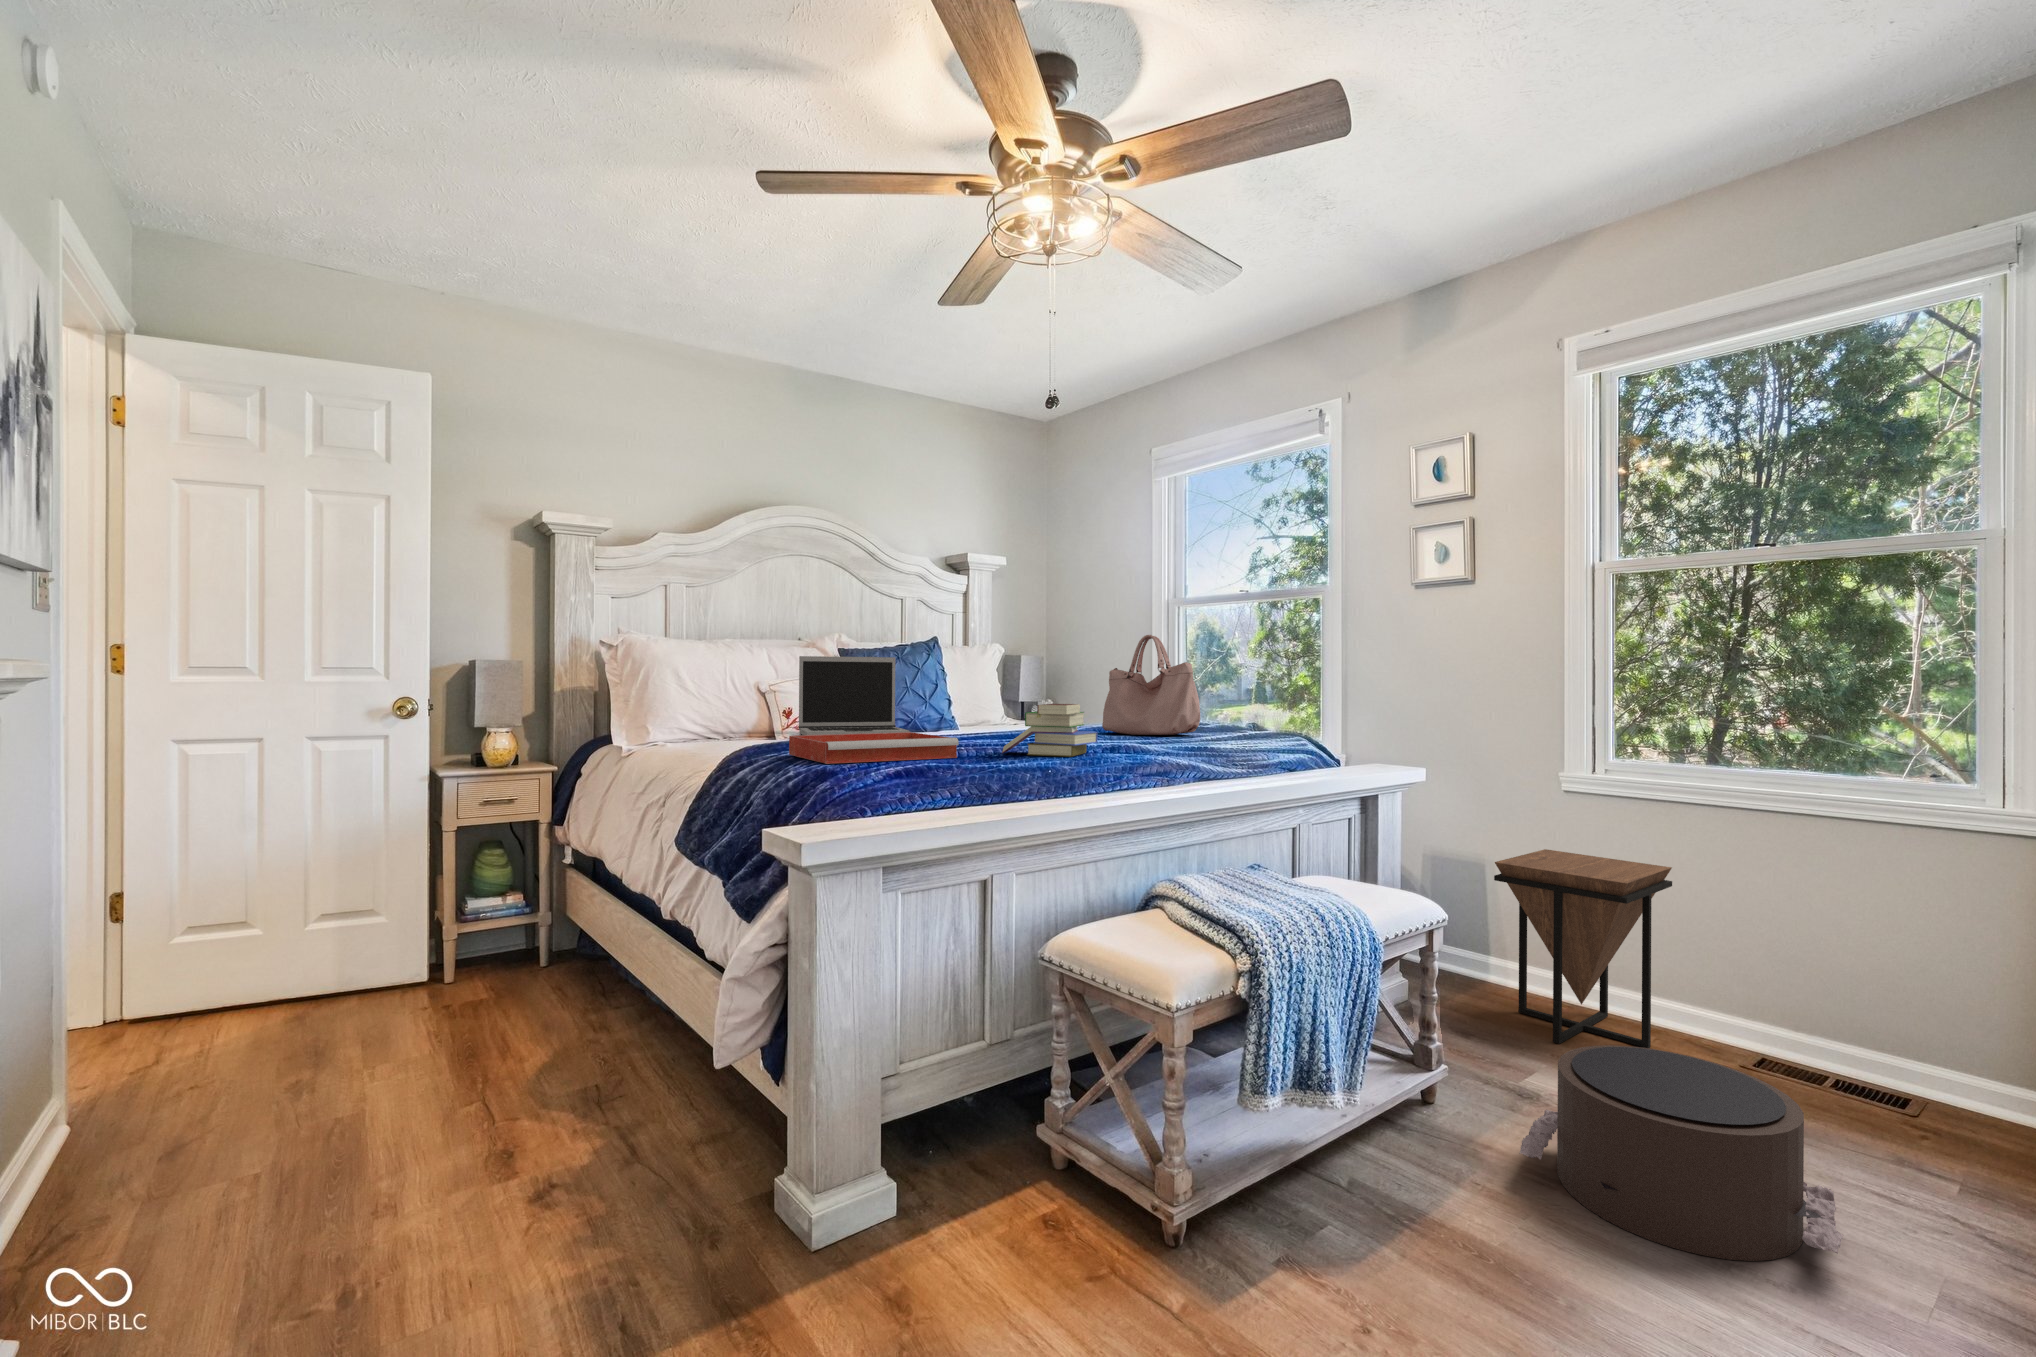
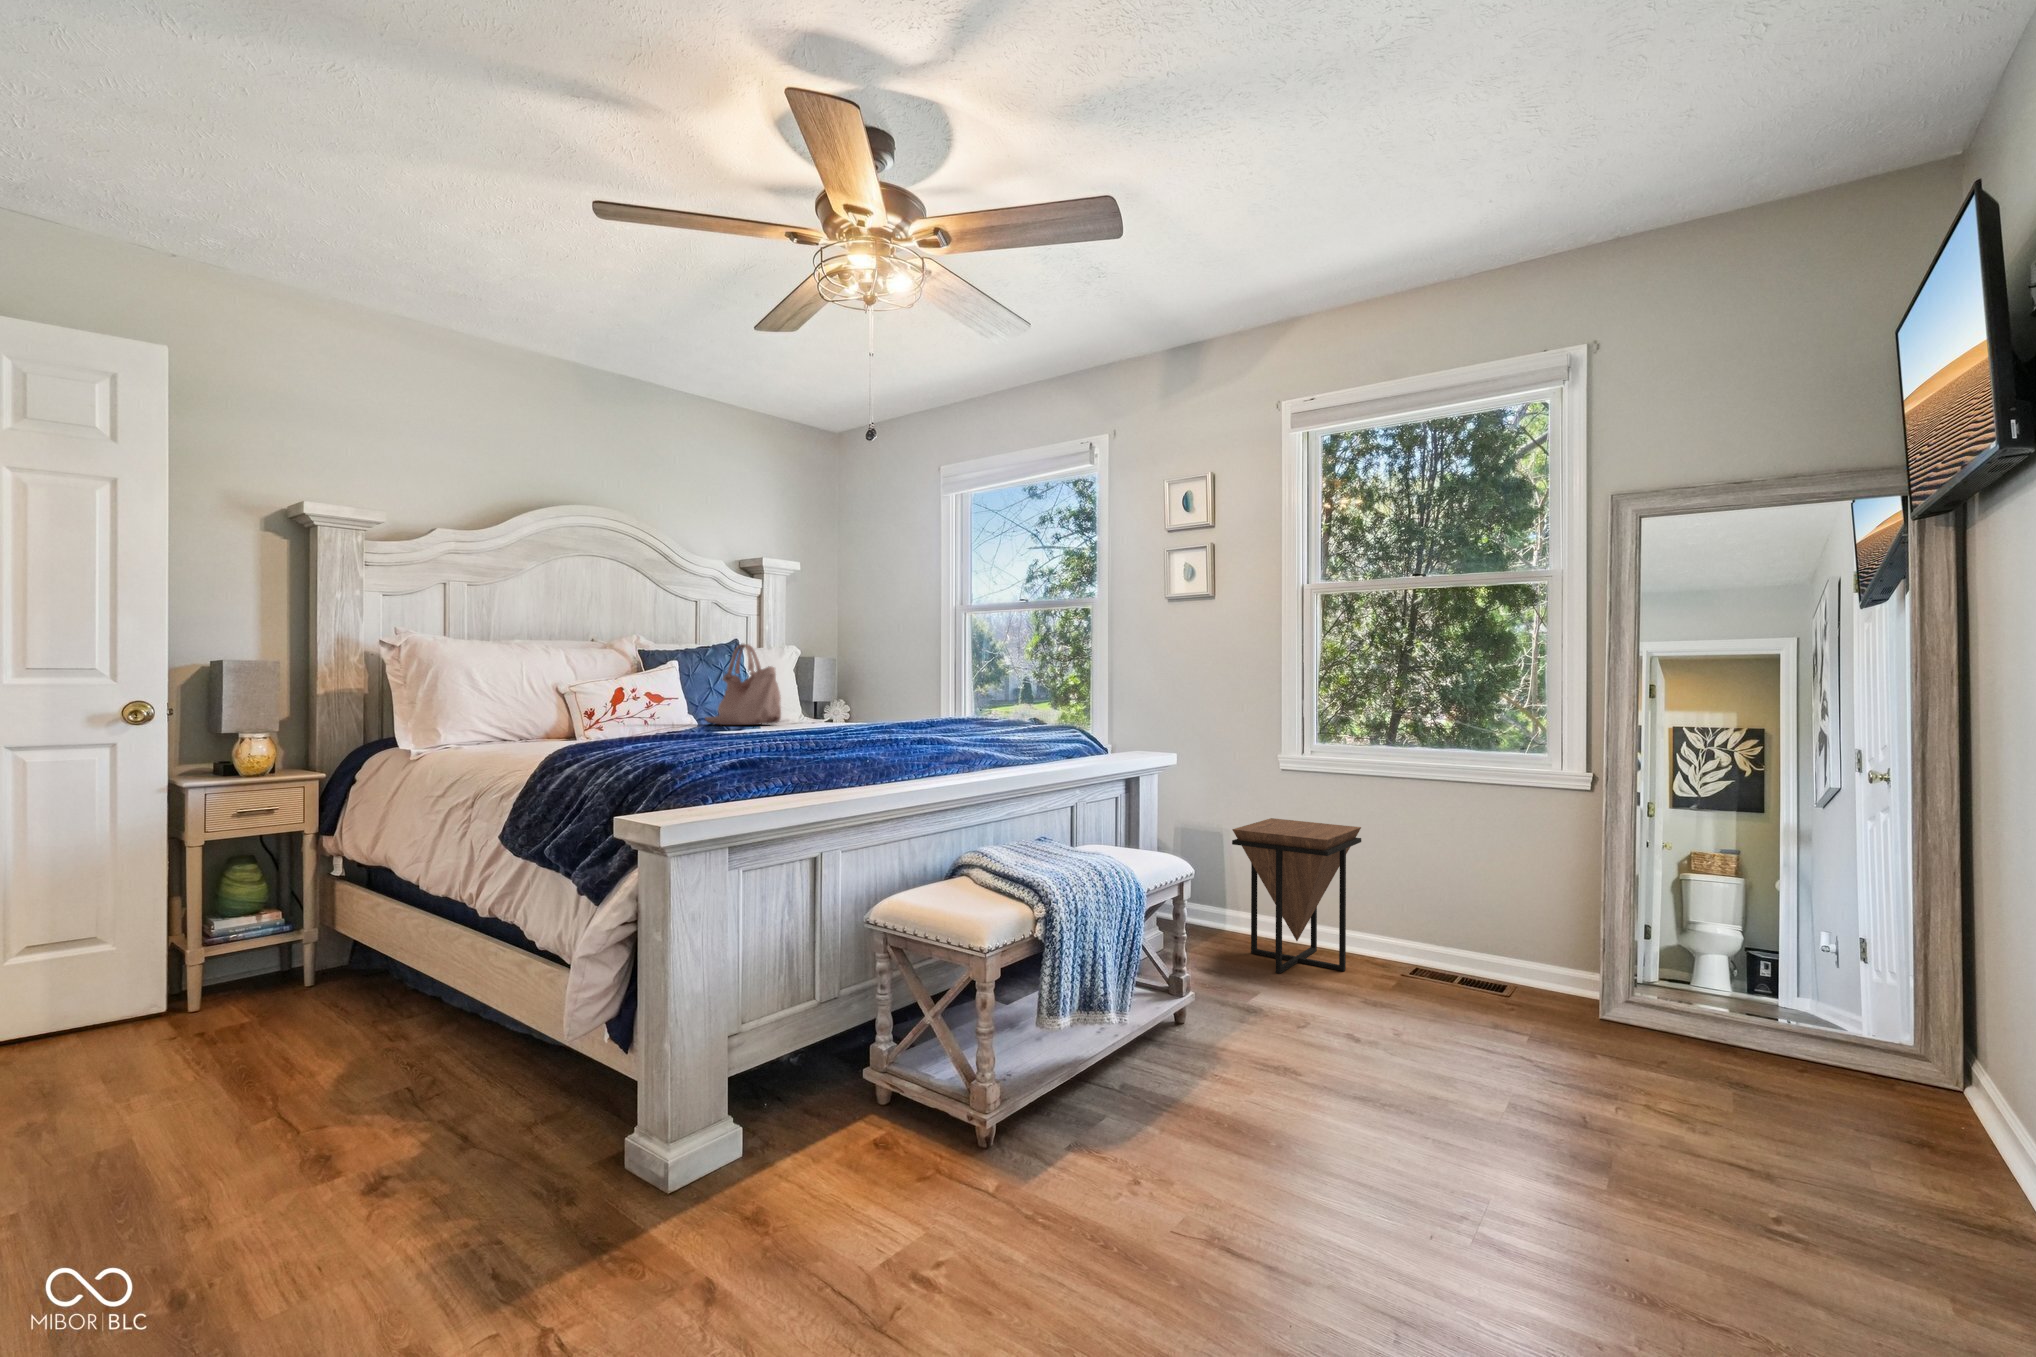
handbag: present [1102,635,1200,735] -> present [705,643,781,725]
laptop: present [799,656,910,735] -> none [602,657,720,737]
book: present [1002,704,1098,757] -> none [822,701,909,748]
tray: present [789,732,959,764] -> none [617,729,784,758]
pouf: present [1519,1045,1843,1261] -> none [1246,962,1456,1103]

